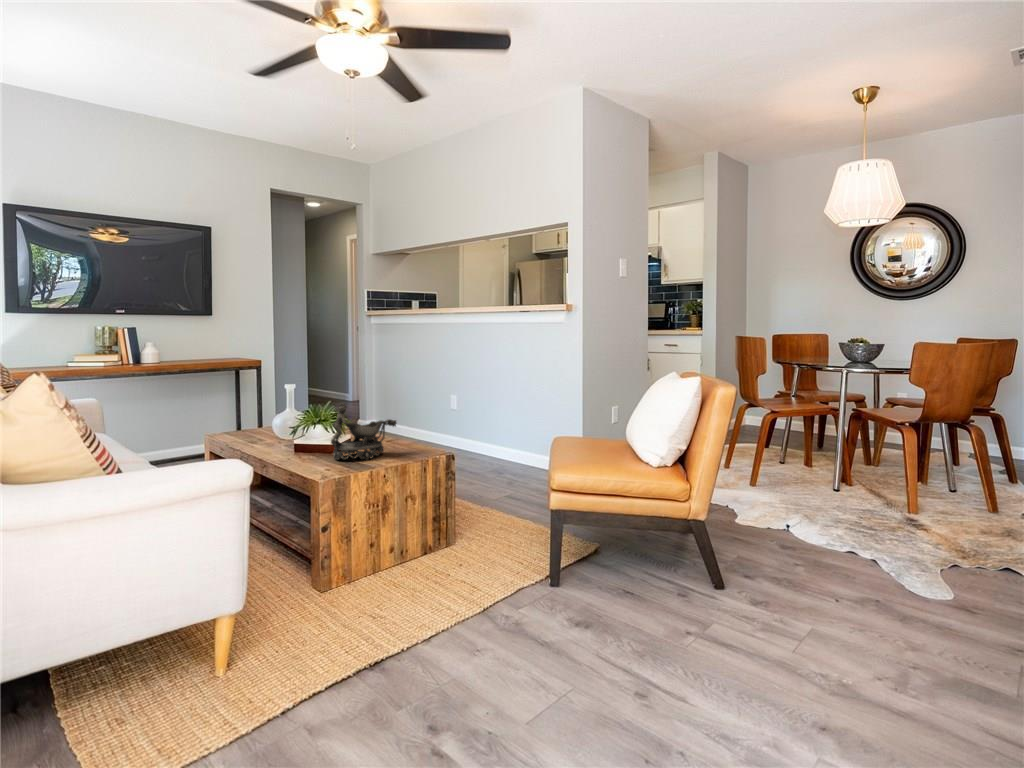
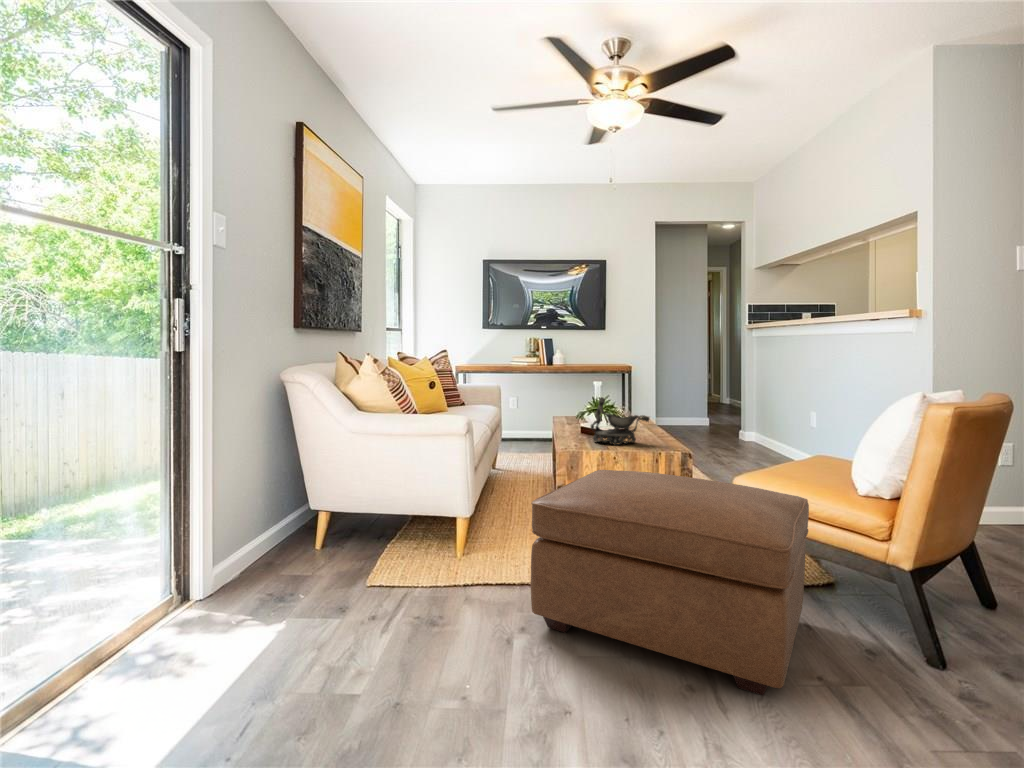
ottoman: none [414,479,712,709] -> present [531,470,809,696]

